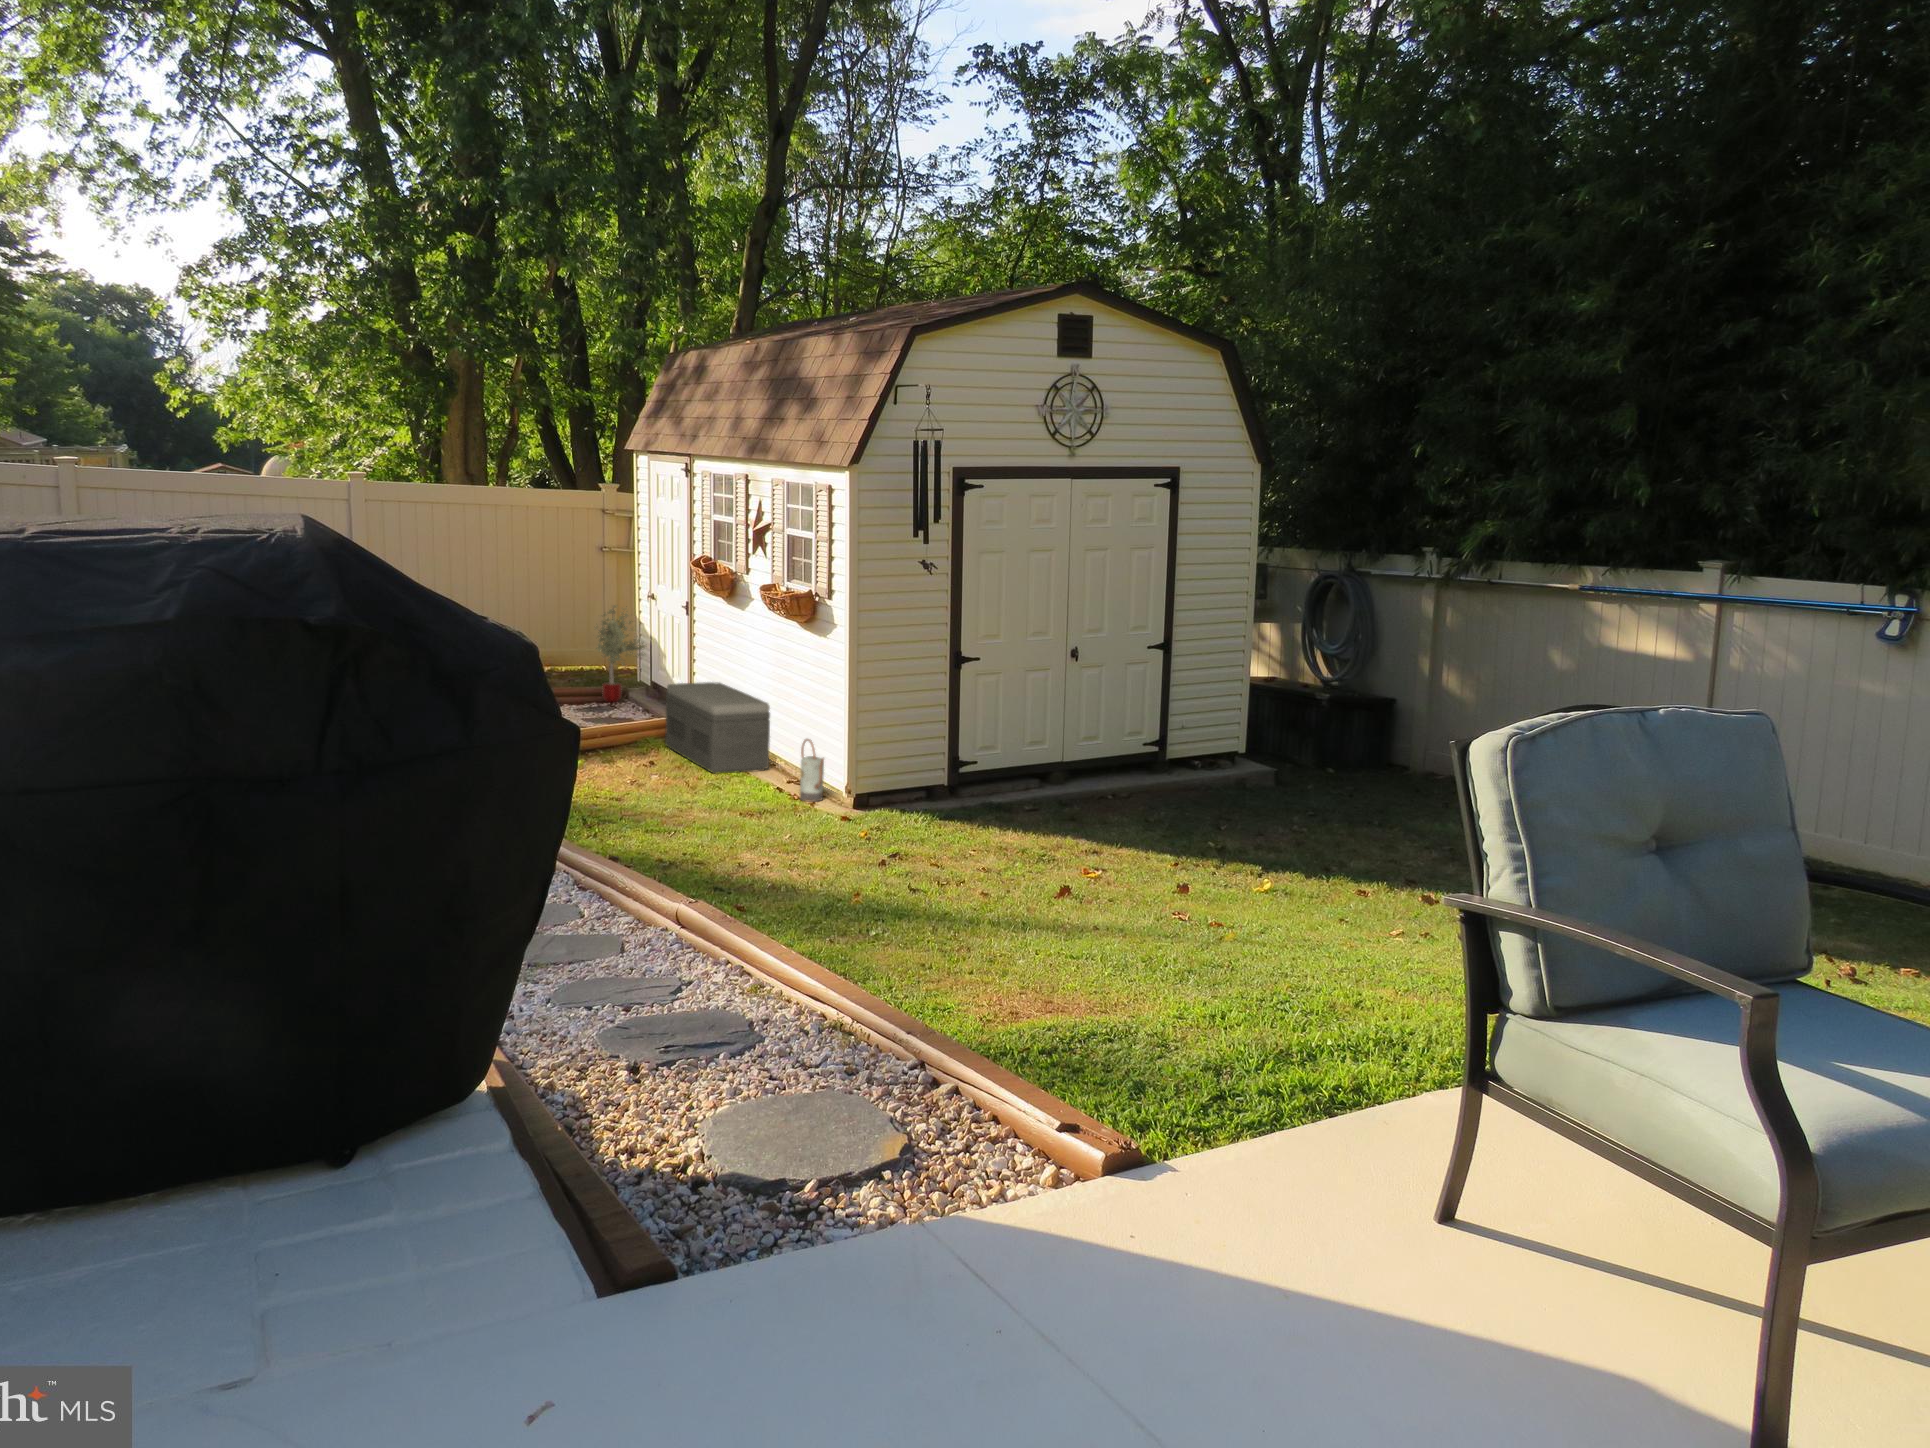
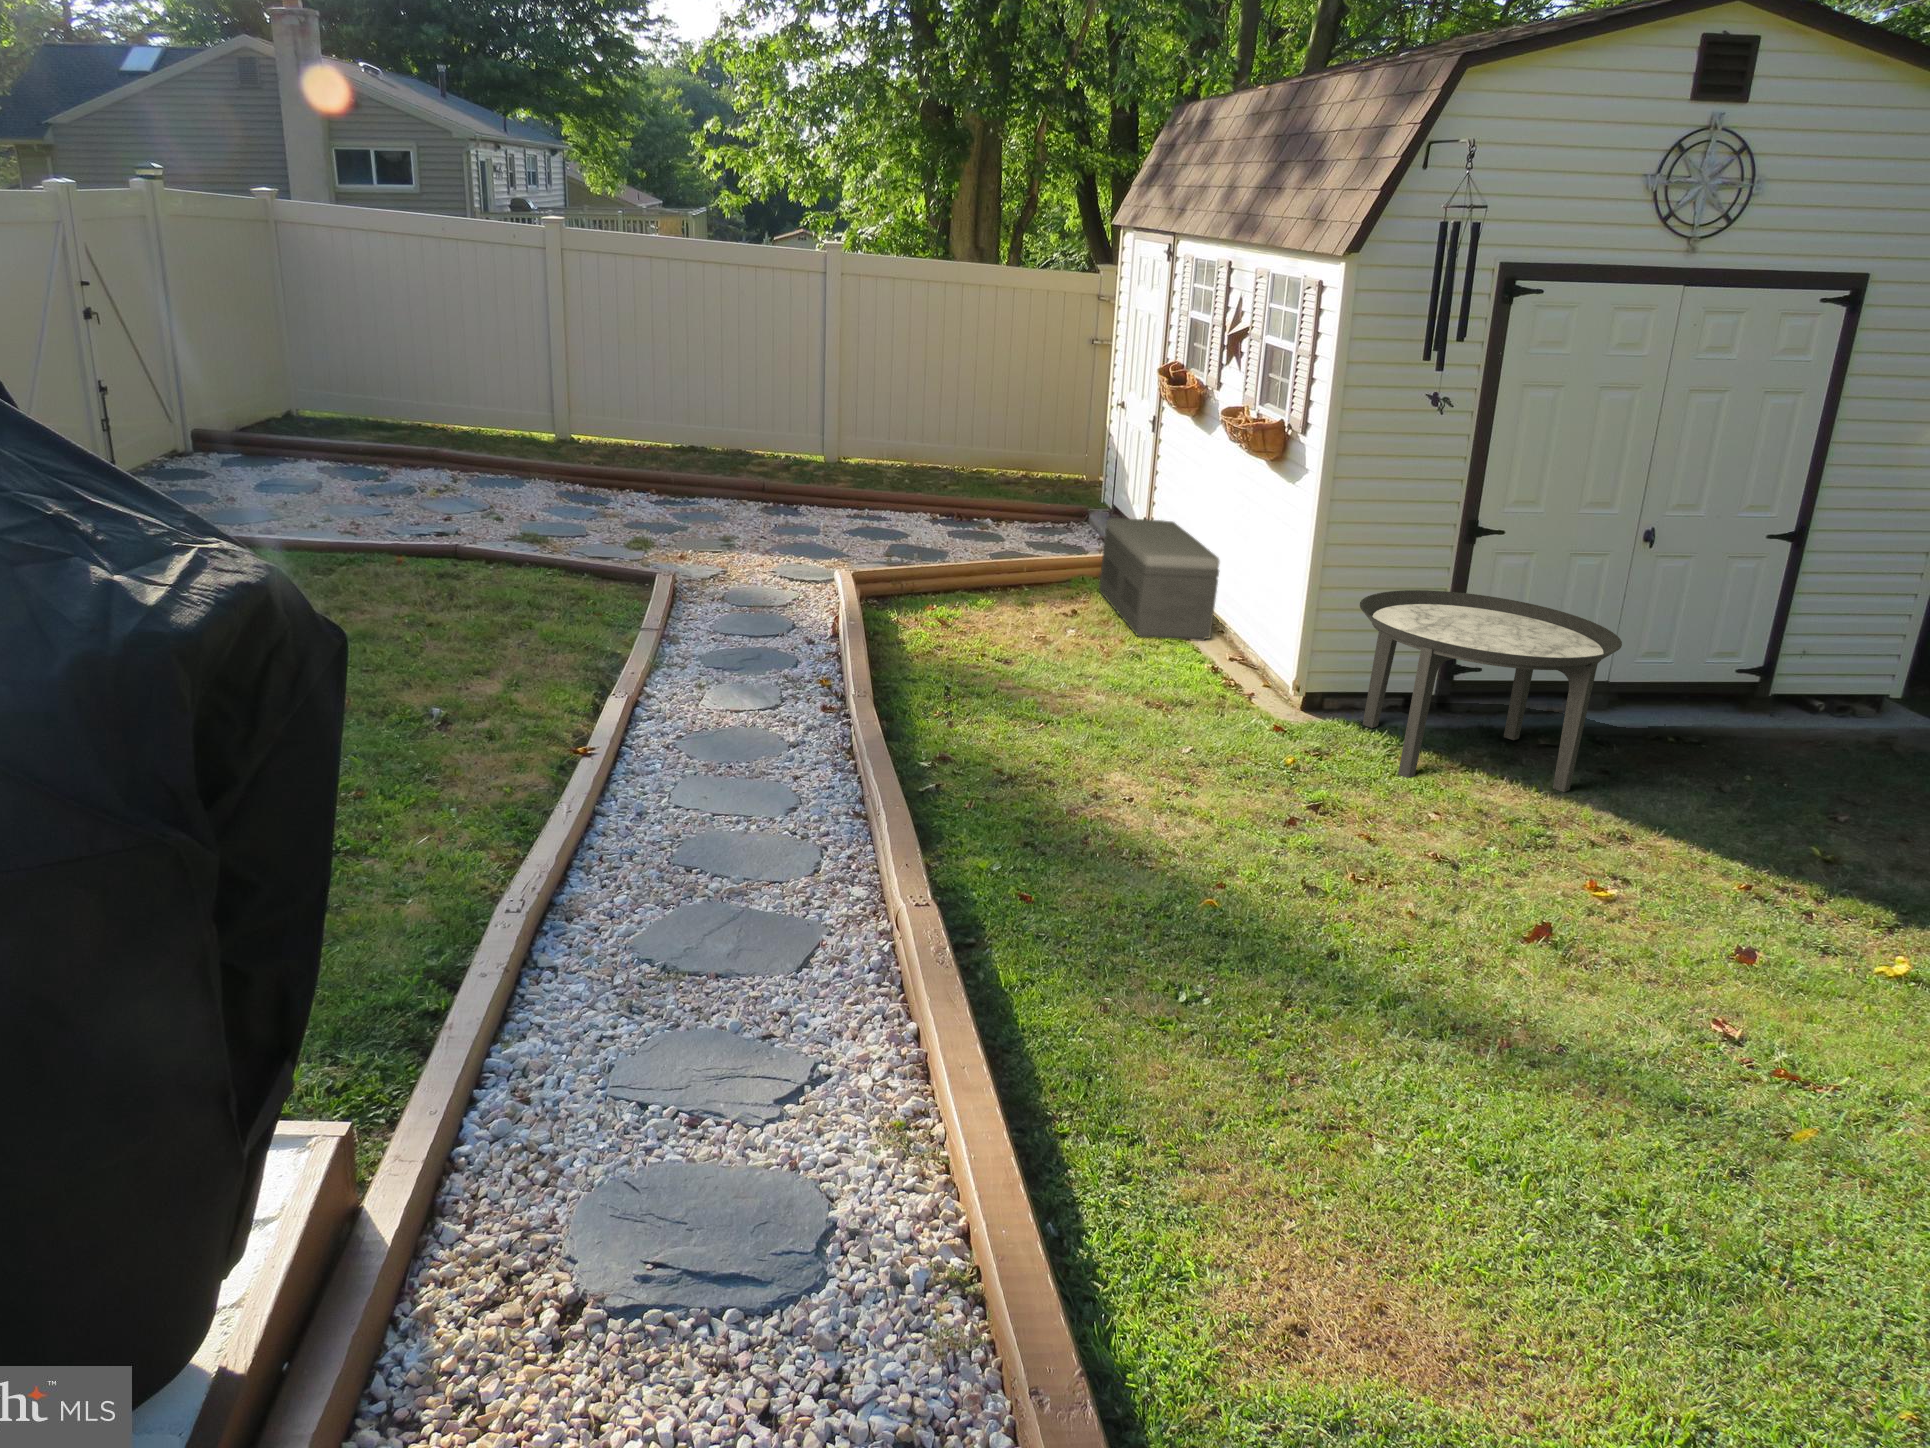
potted tree: present [596,605,645,702] -> none [1052,411,1114,525]
round table: none [893,705,1073,838] -> present [1360,590,1622,792]
watering can: present [800,739,824,802] -> none [1231,613,1268,696]

